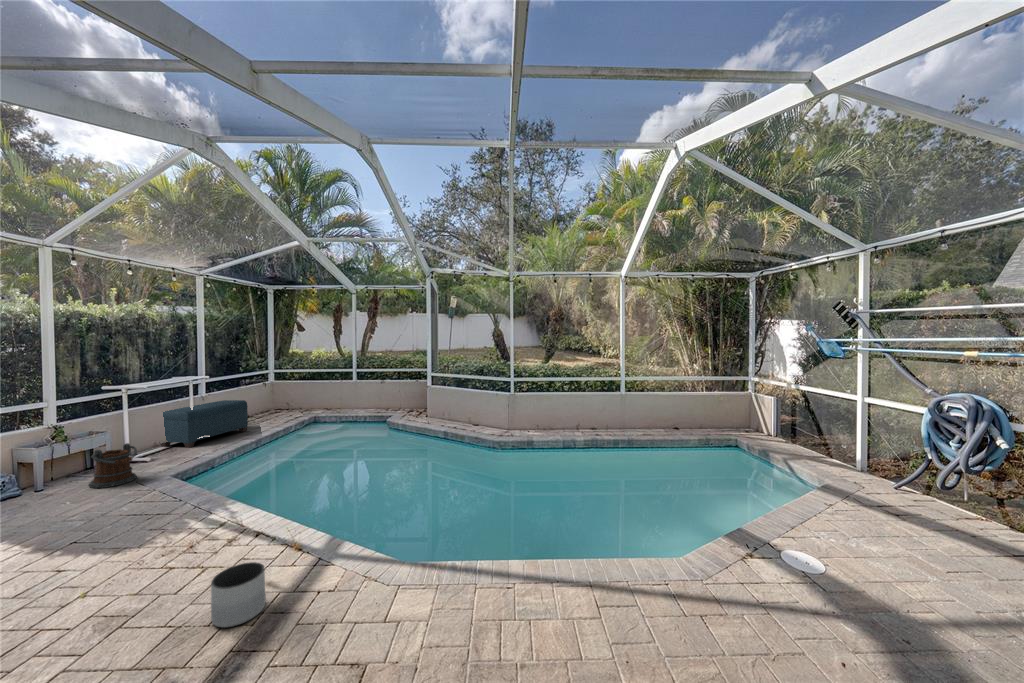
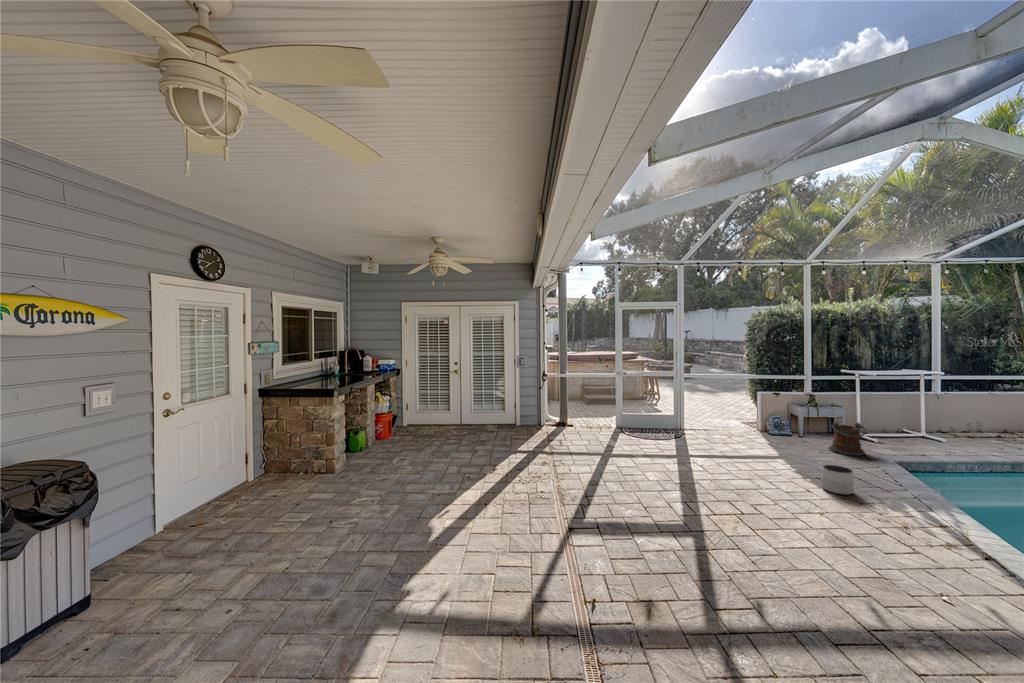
bench: present [160,400,248,448] -> none [888,401,997,442]
planter: present [211,562,266,628] -> present [822,465,854,495]

